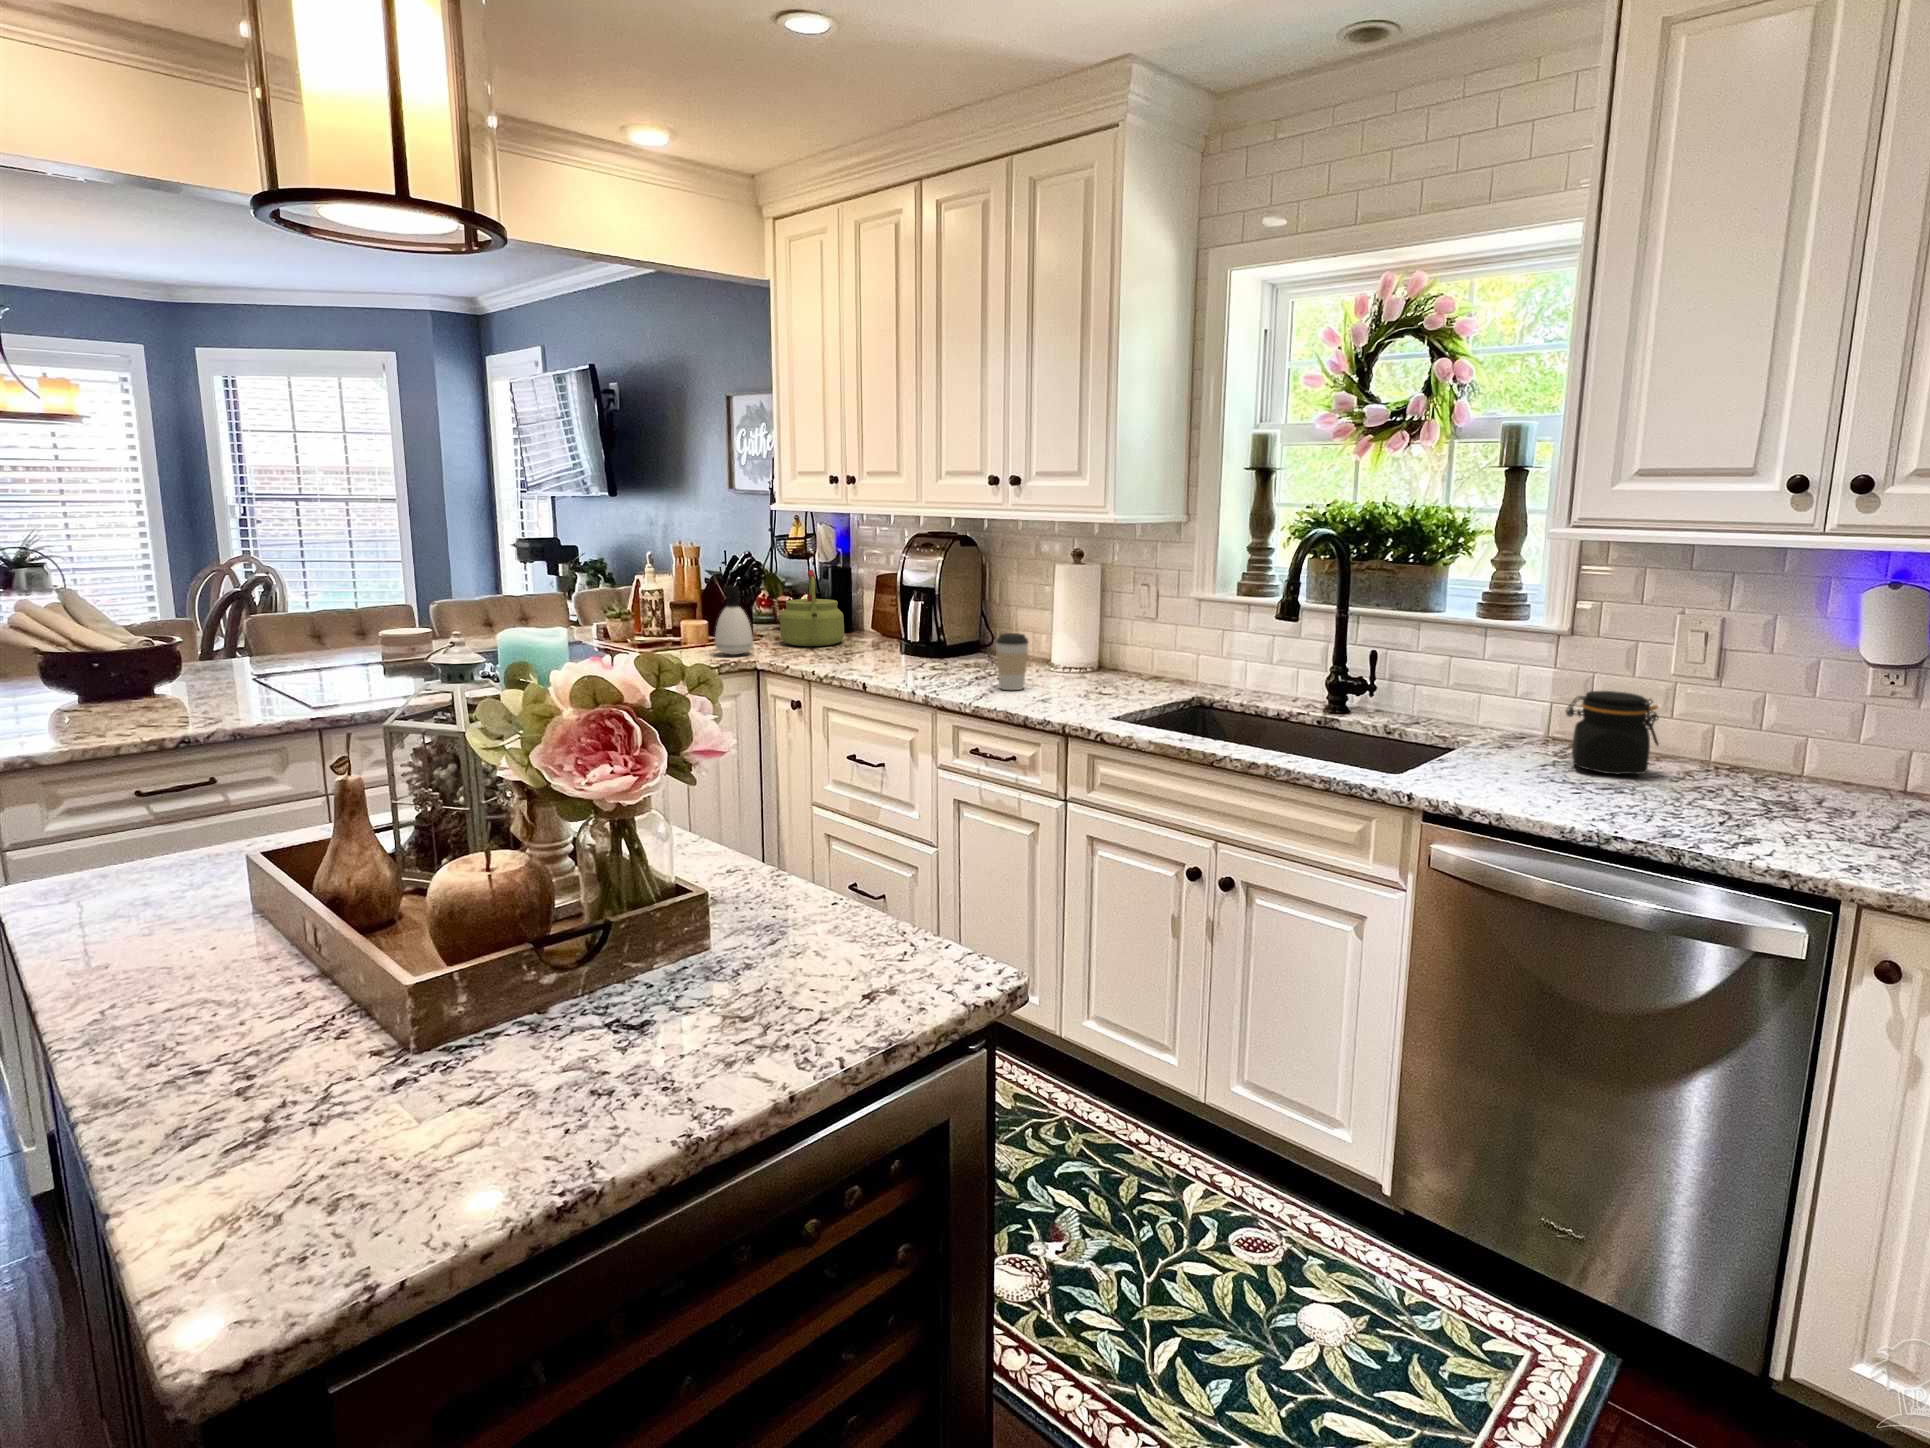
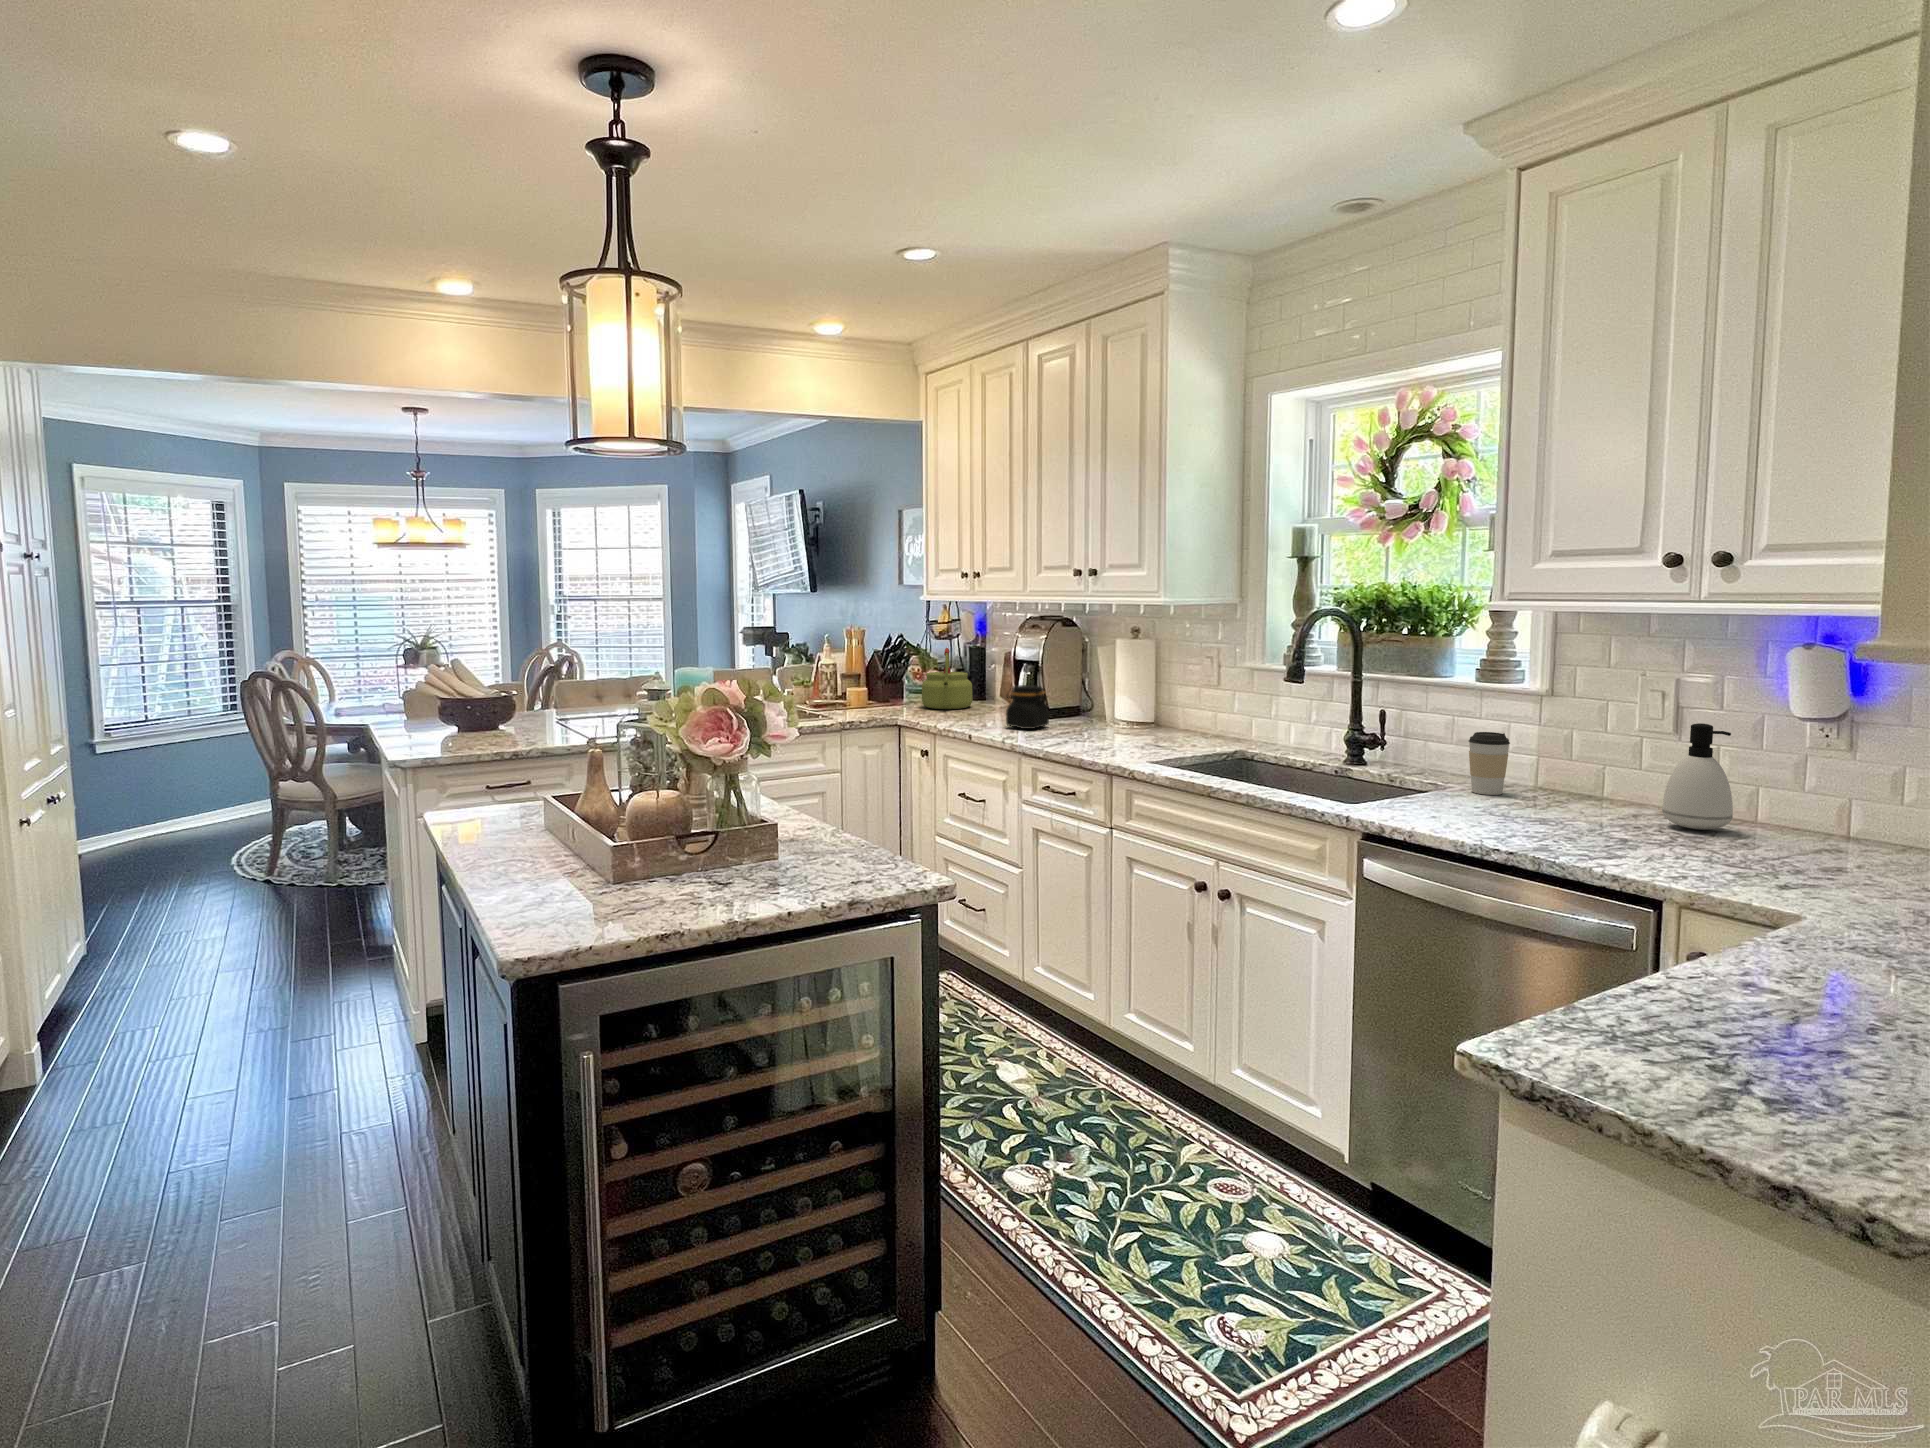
soap dispenser: present [715,585,753,655] -> present [1662,723,1733,830]
coffee cup: present [996,633,1028,690] -> present [1469,732,1510,795]
jar: present [1566,691,1659,774] -> present [1006,685,1049,729]

